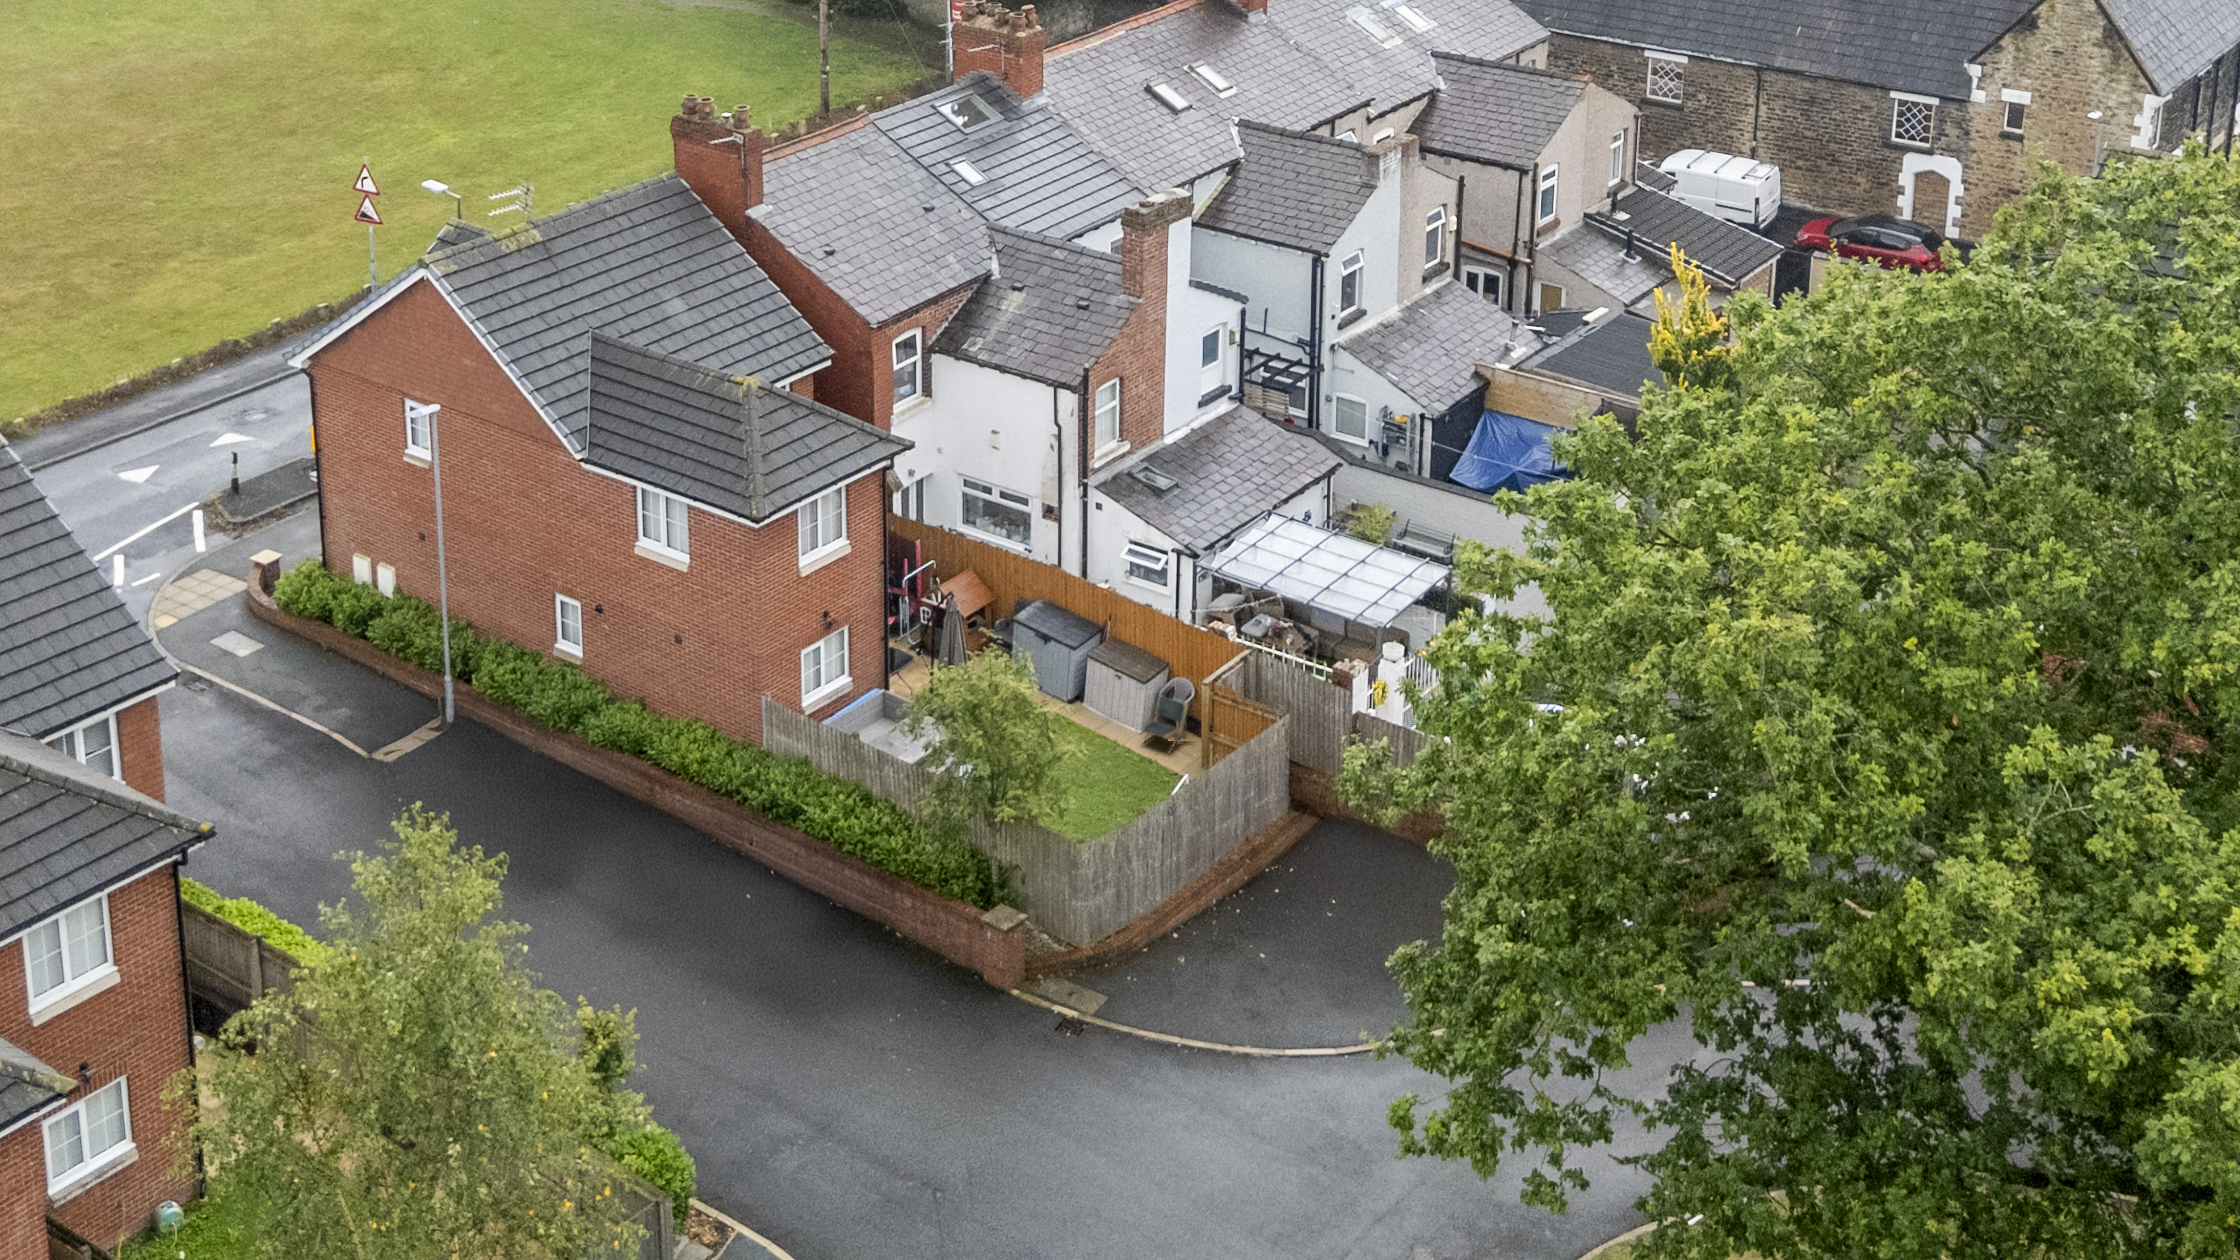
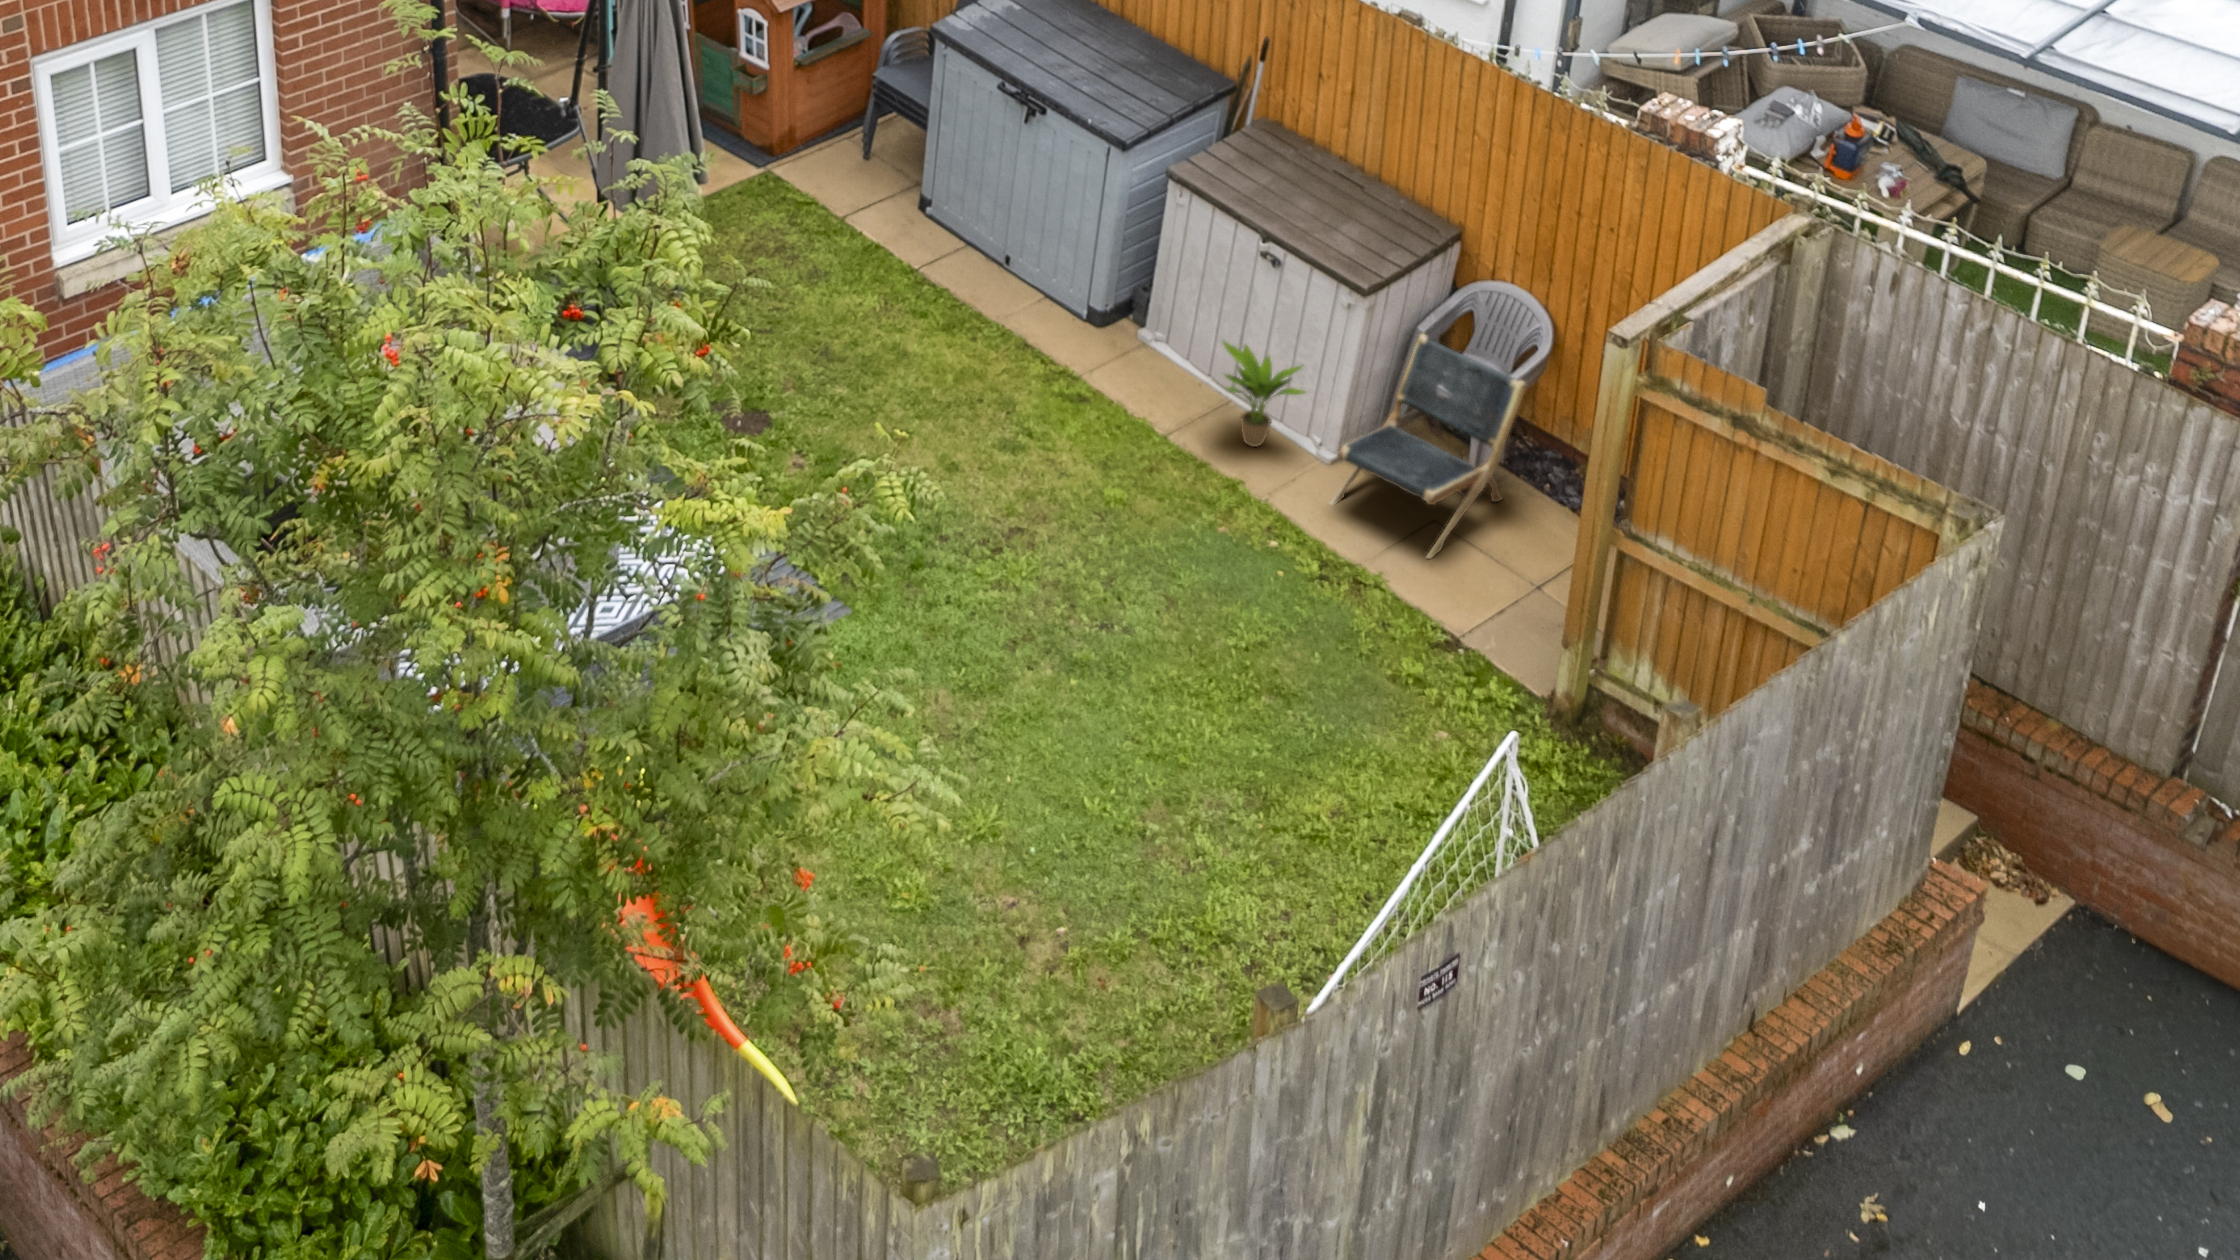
potted plant: none [1107,702,1132,732] -> present [1223,340,1305,447]

